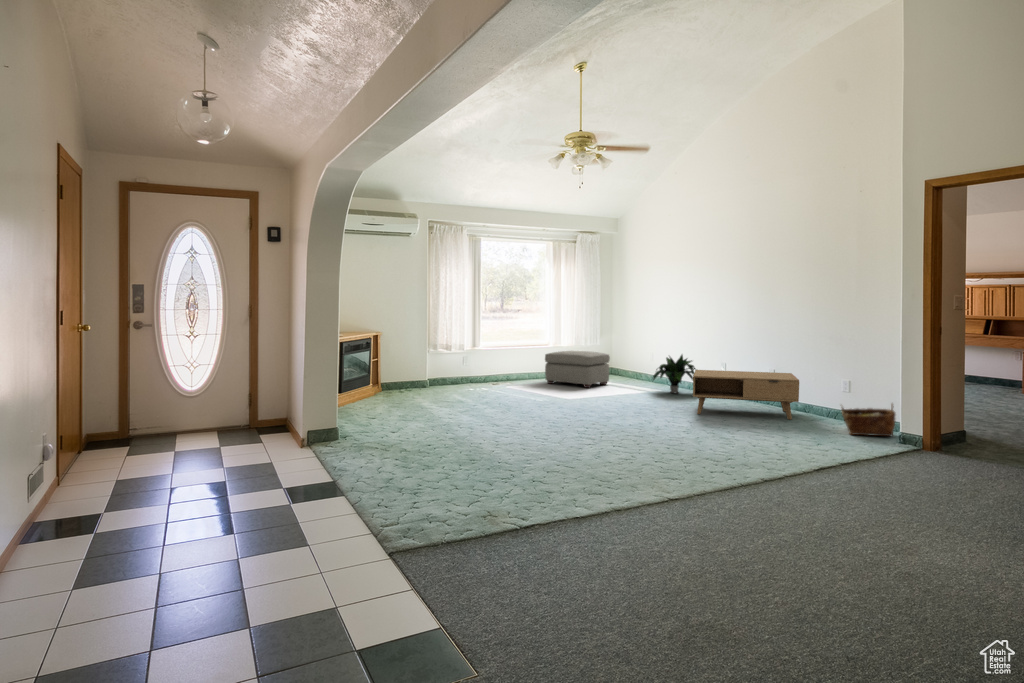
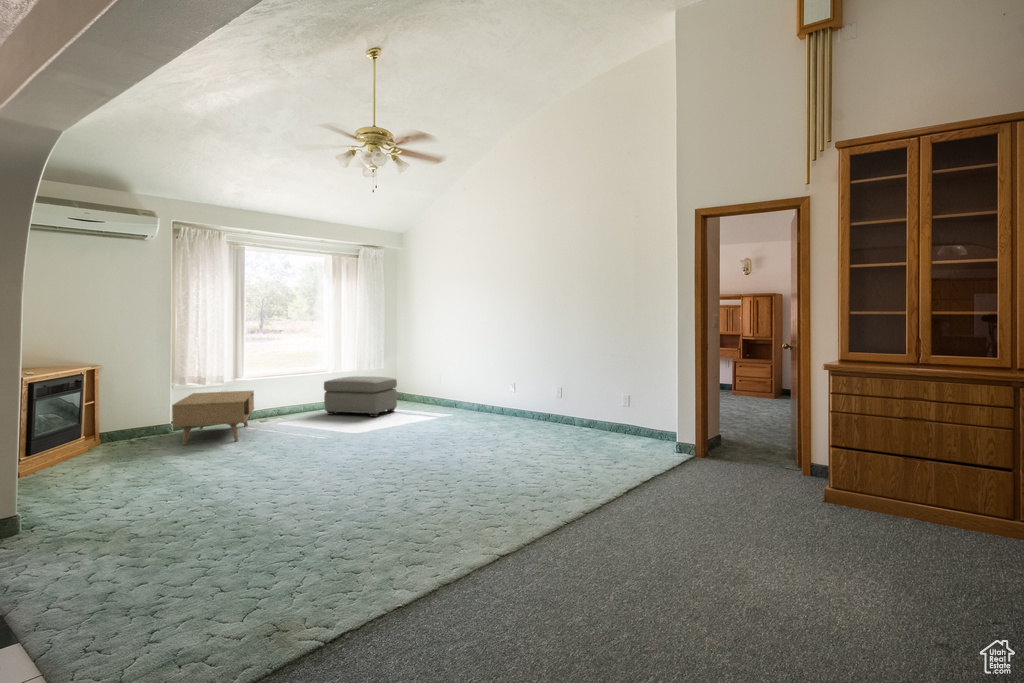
potted plant: present [653,355,695,393] -> none [442,375,493,417]
coffee table: present [693,370,799,420] -> present [172,391,254,445]
woven basket: present [842,404,896,436] -> none [627,416,672,449]

